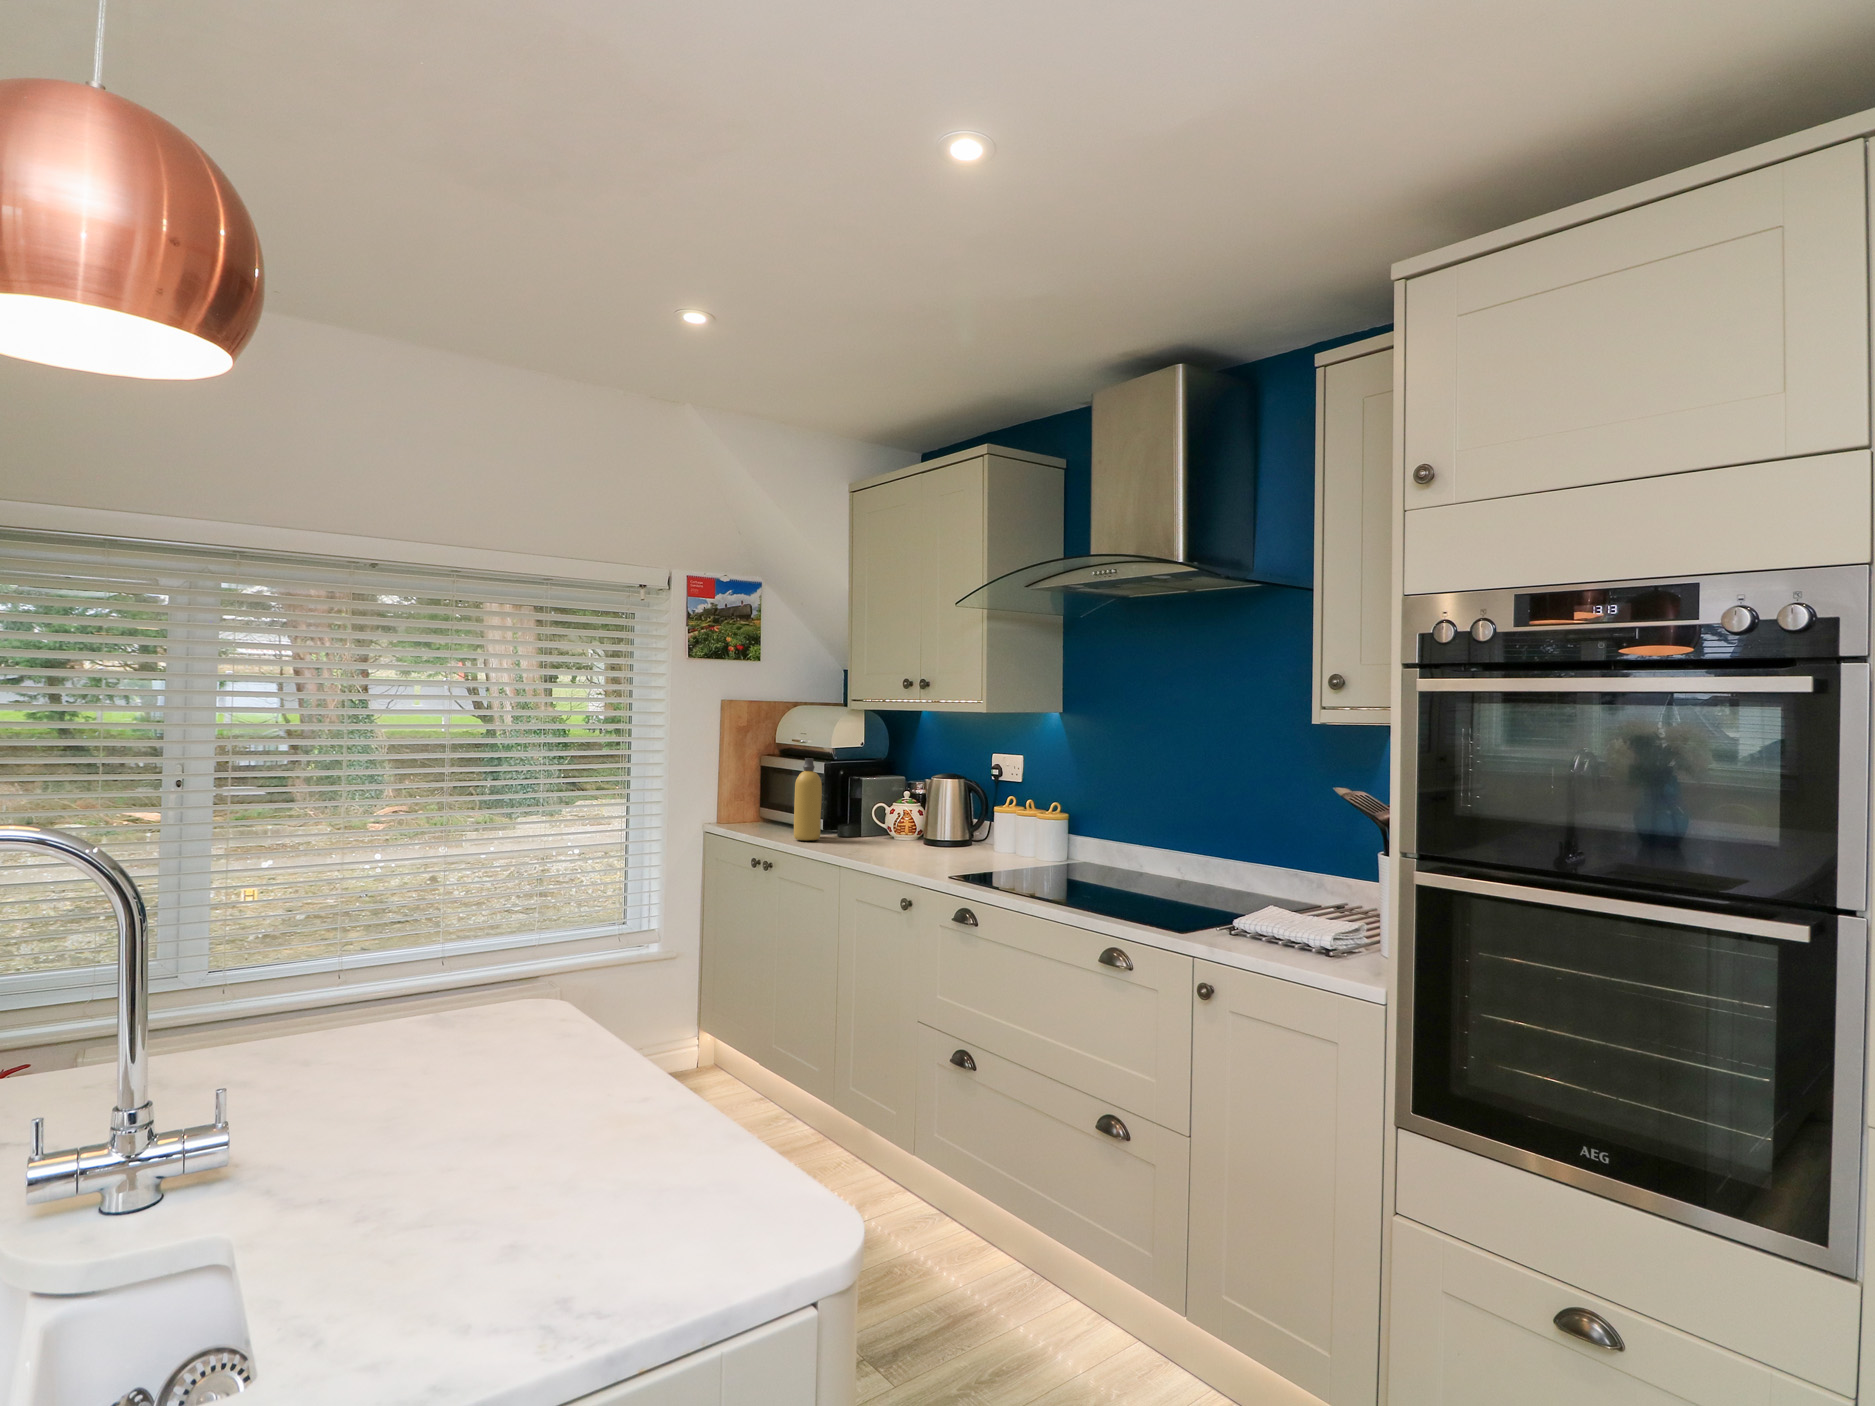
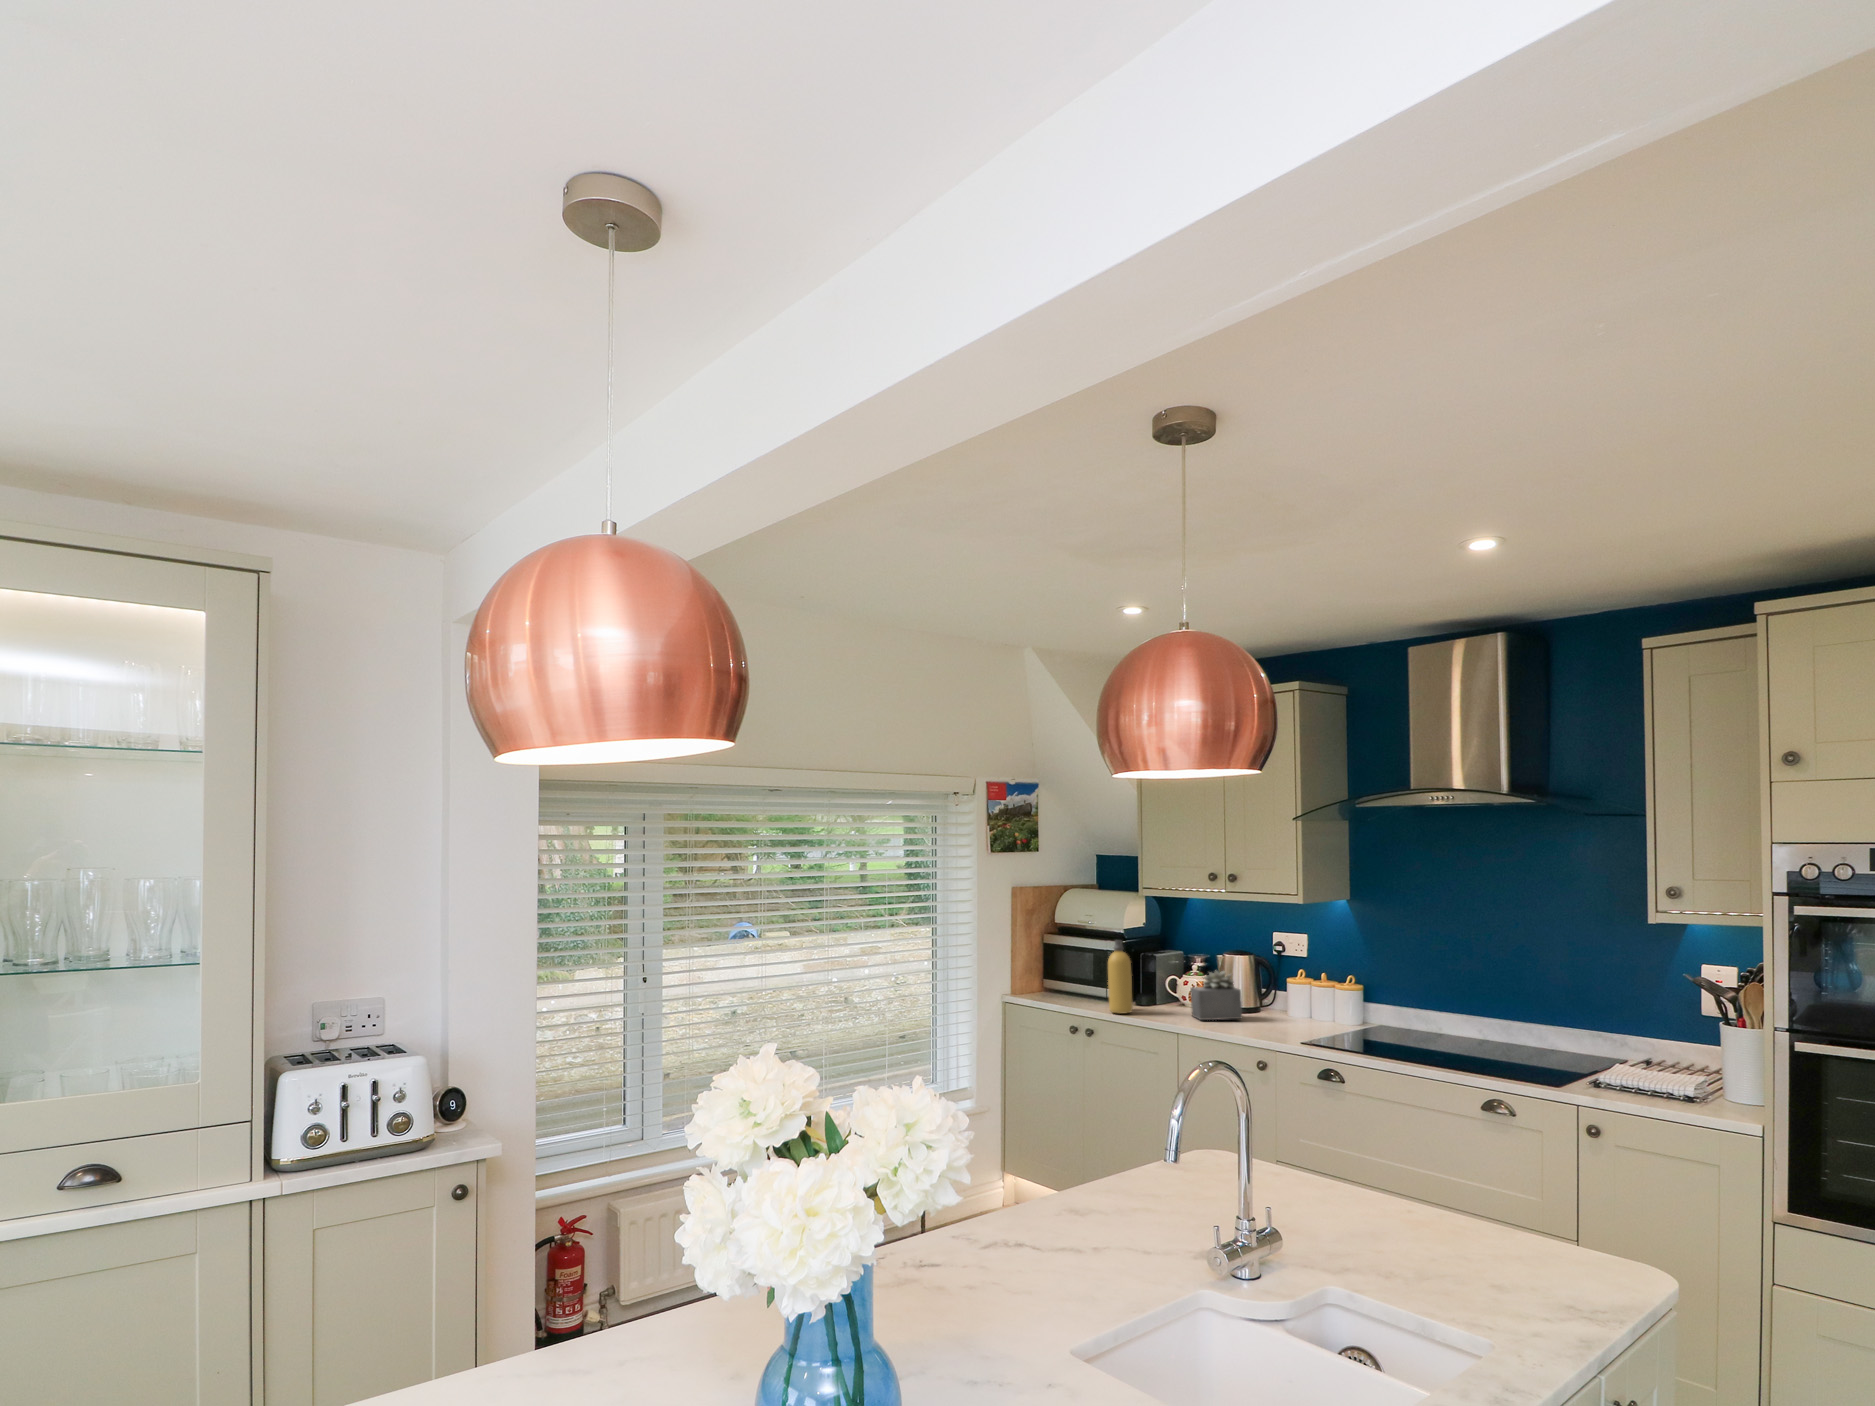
succulent plant: none [882,794,933,850] -> present [1191,971,1242,1020]

